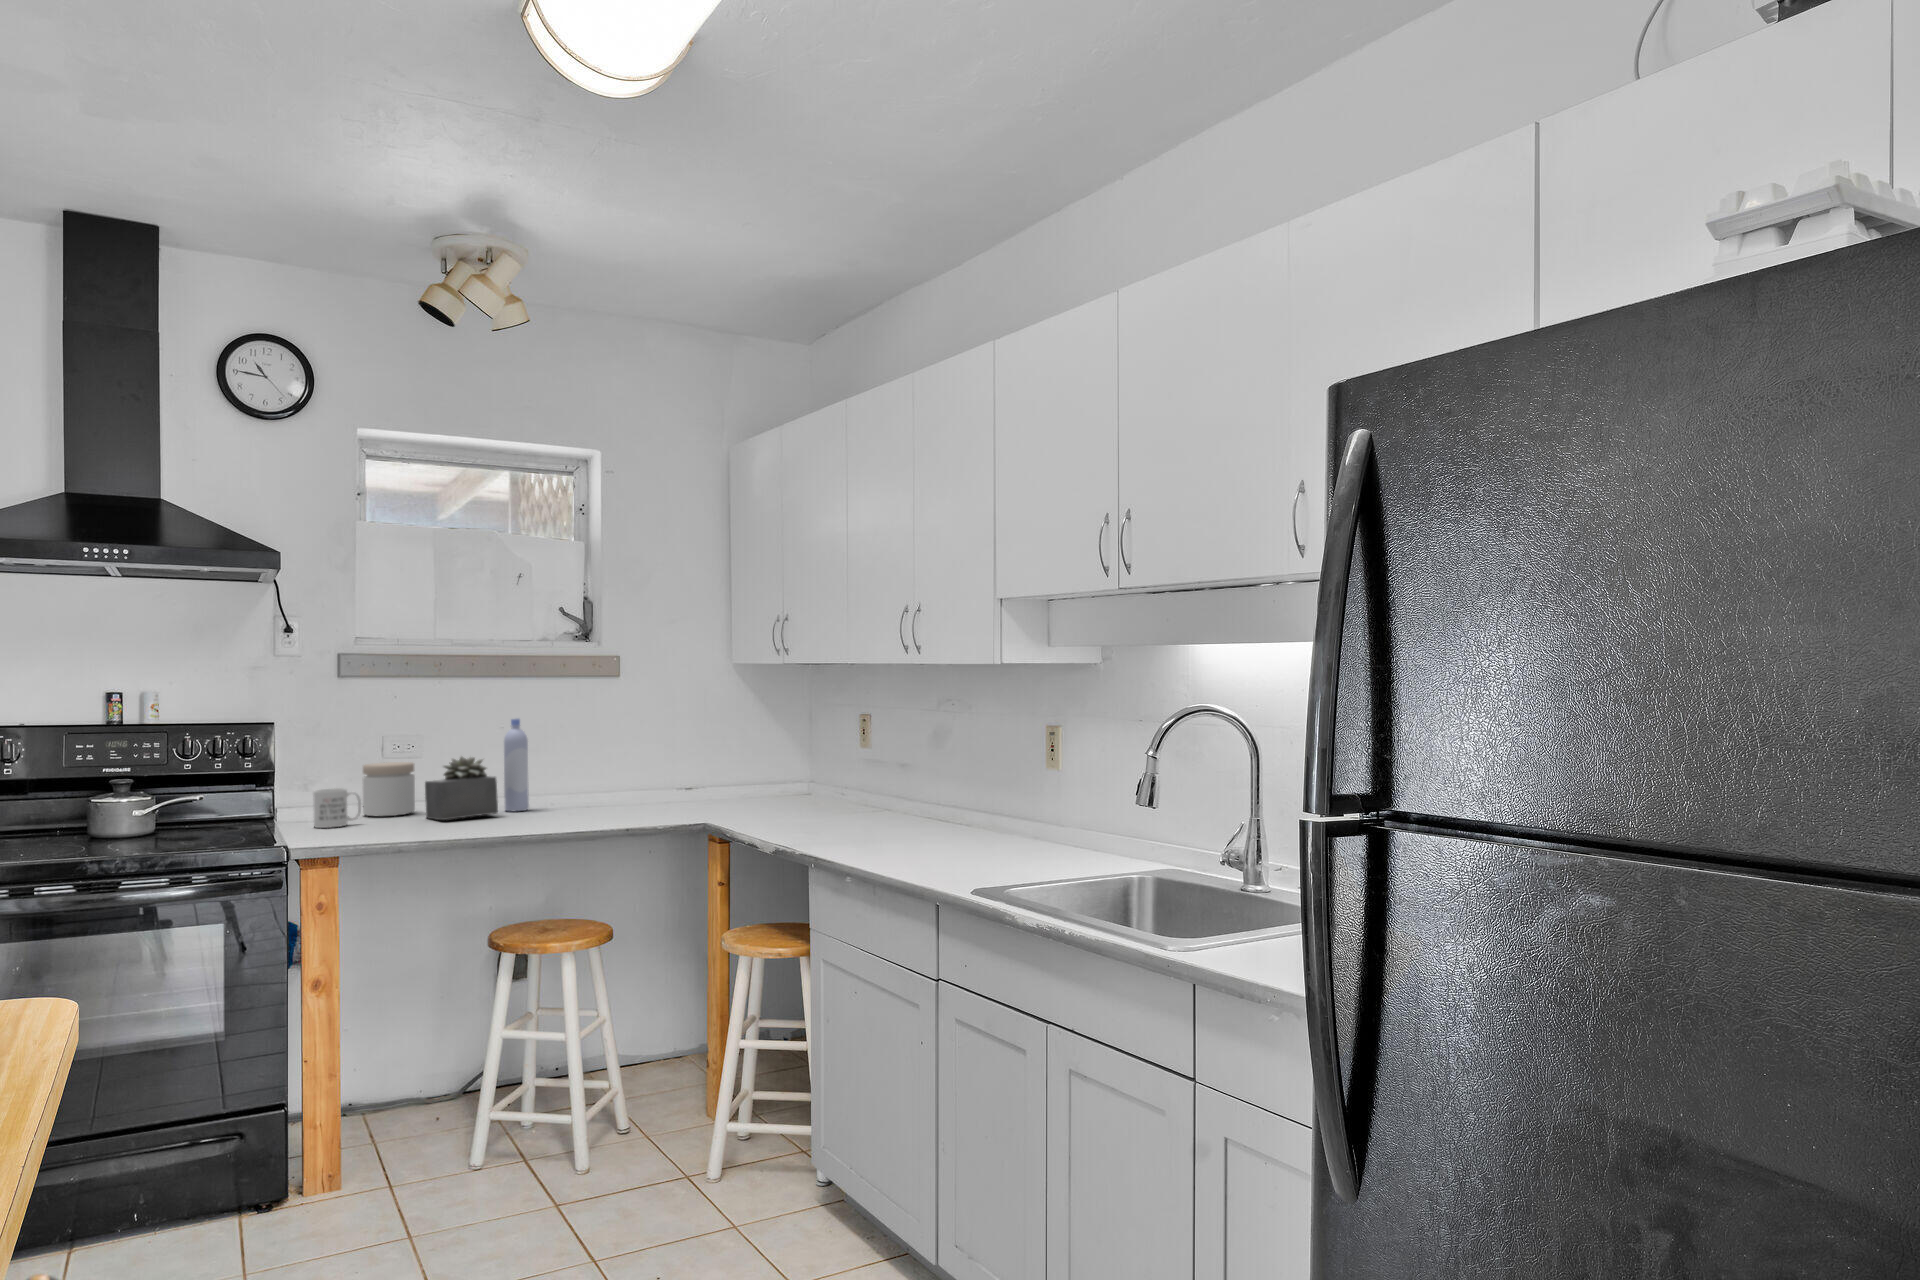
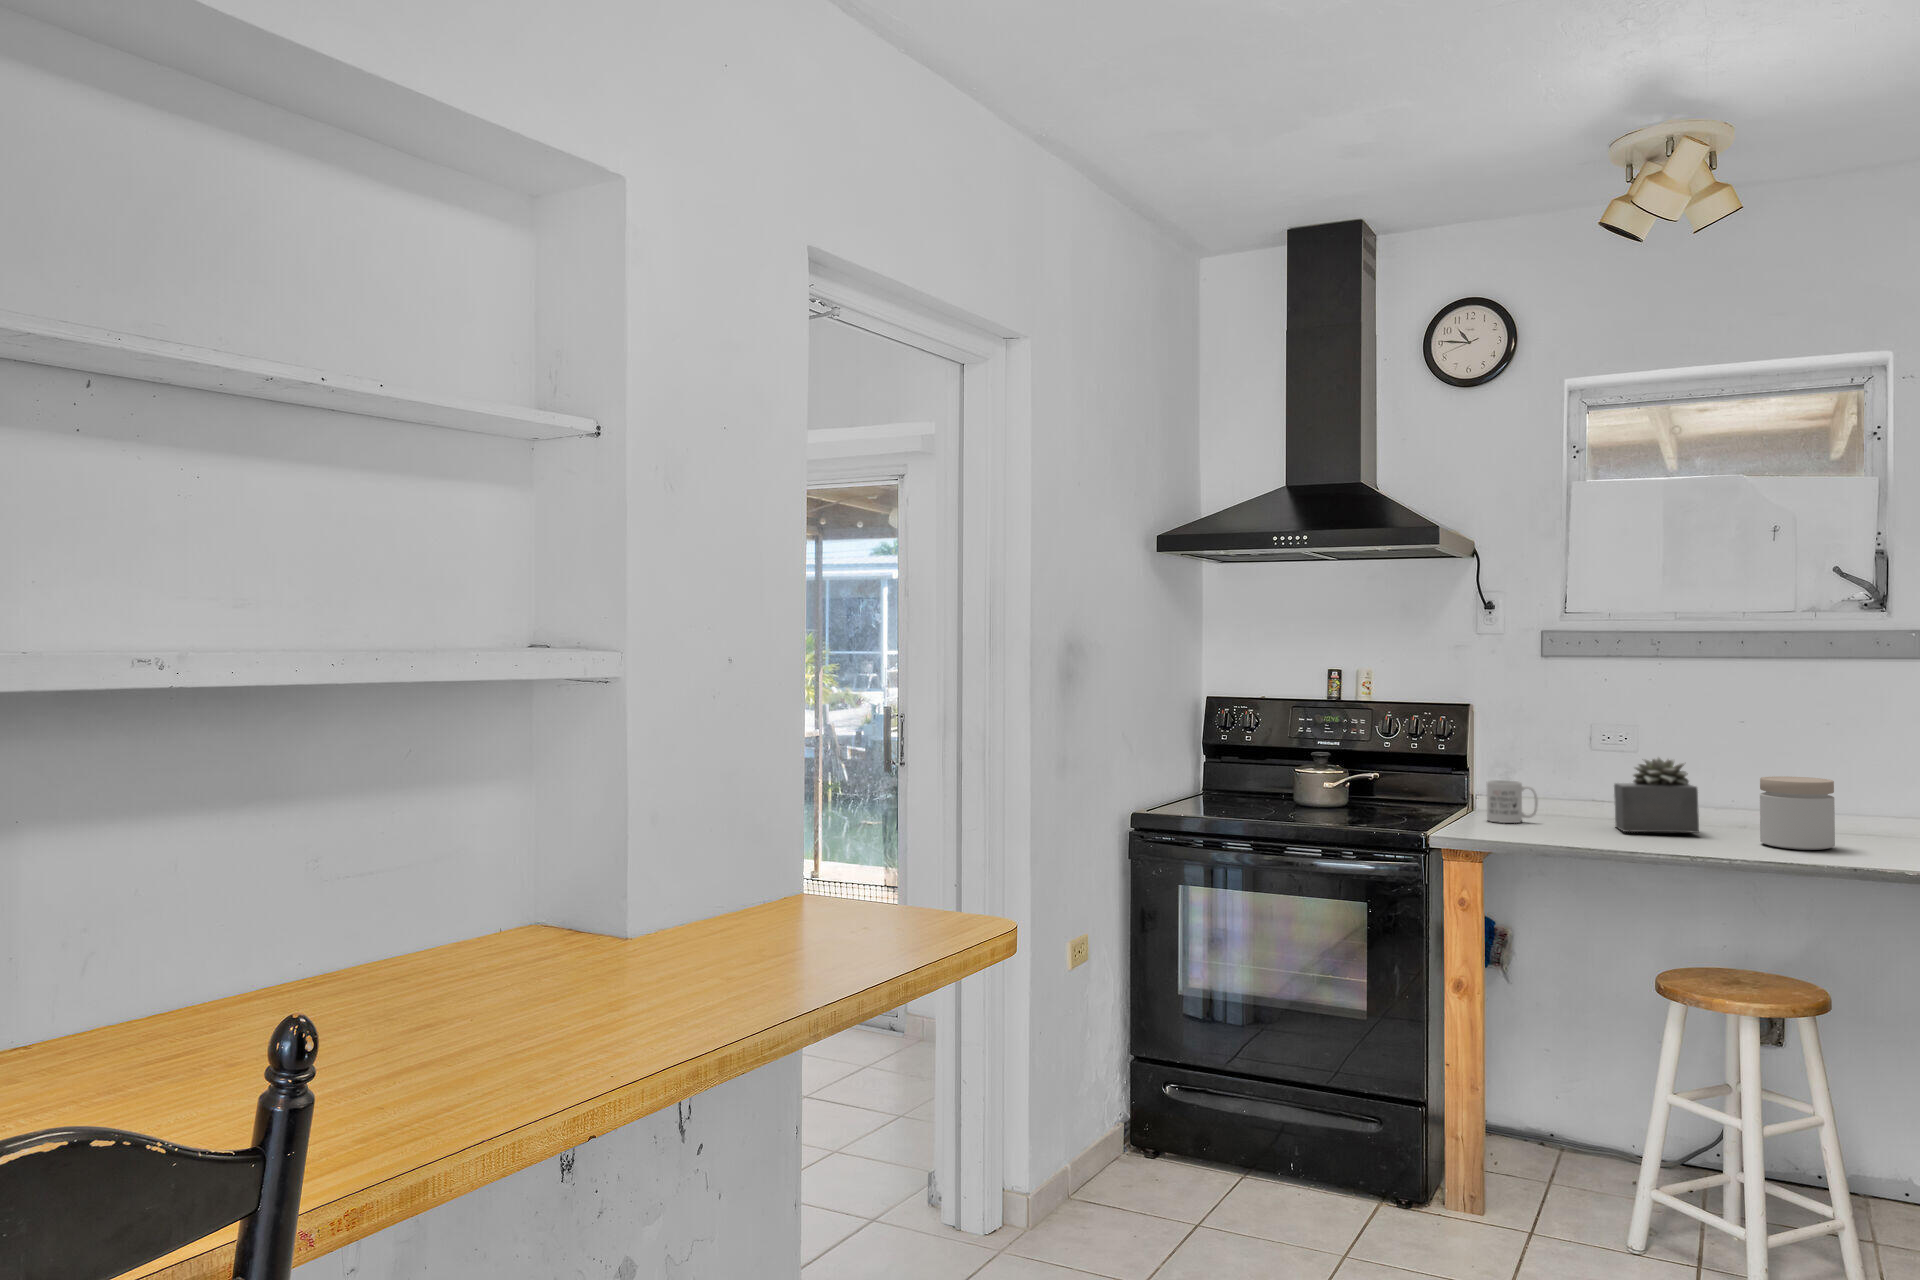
bottle: present [504,718,529,811] -> none [1722,716,1756,834]
jar: present [363,762,415,816] -> present [1760,776,1835,850]

